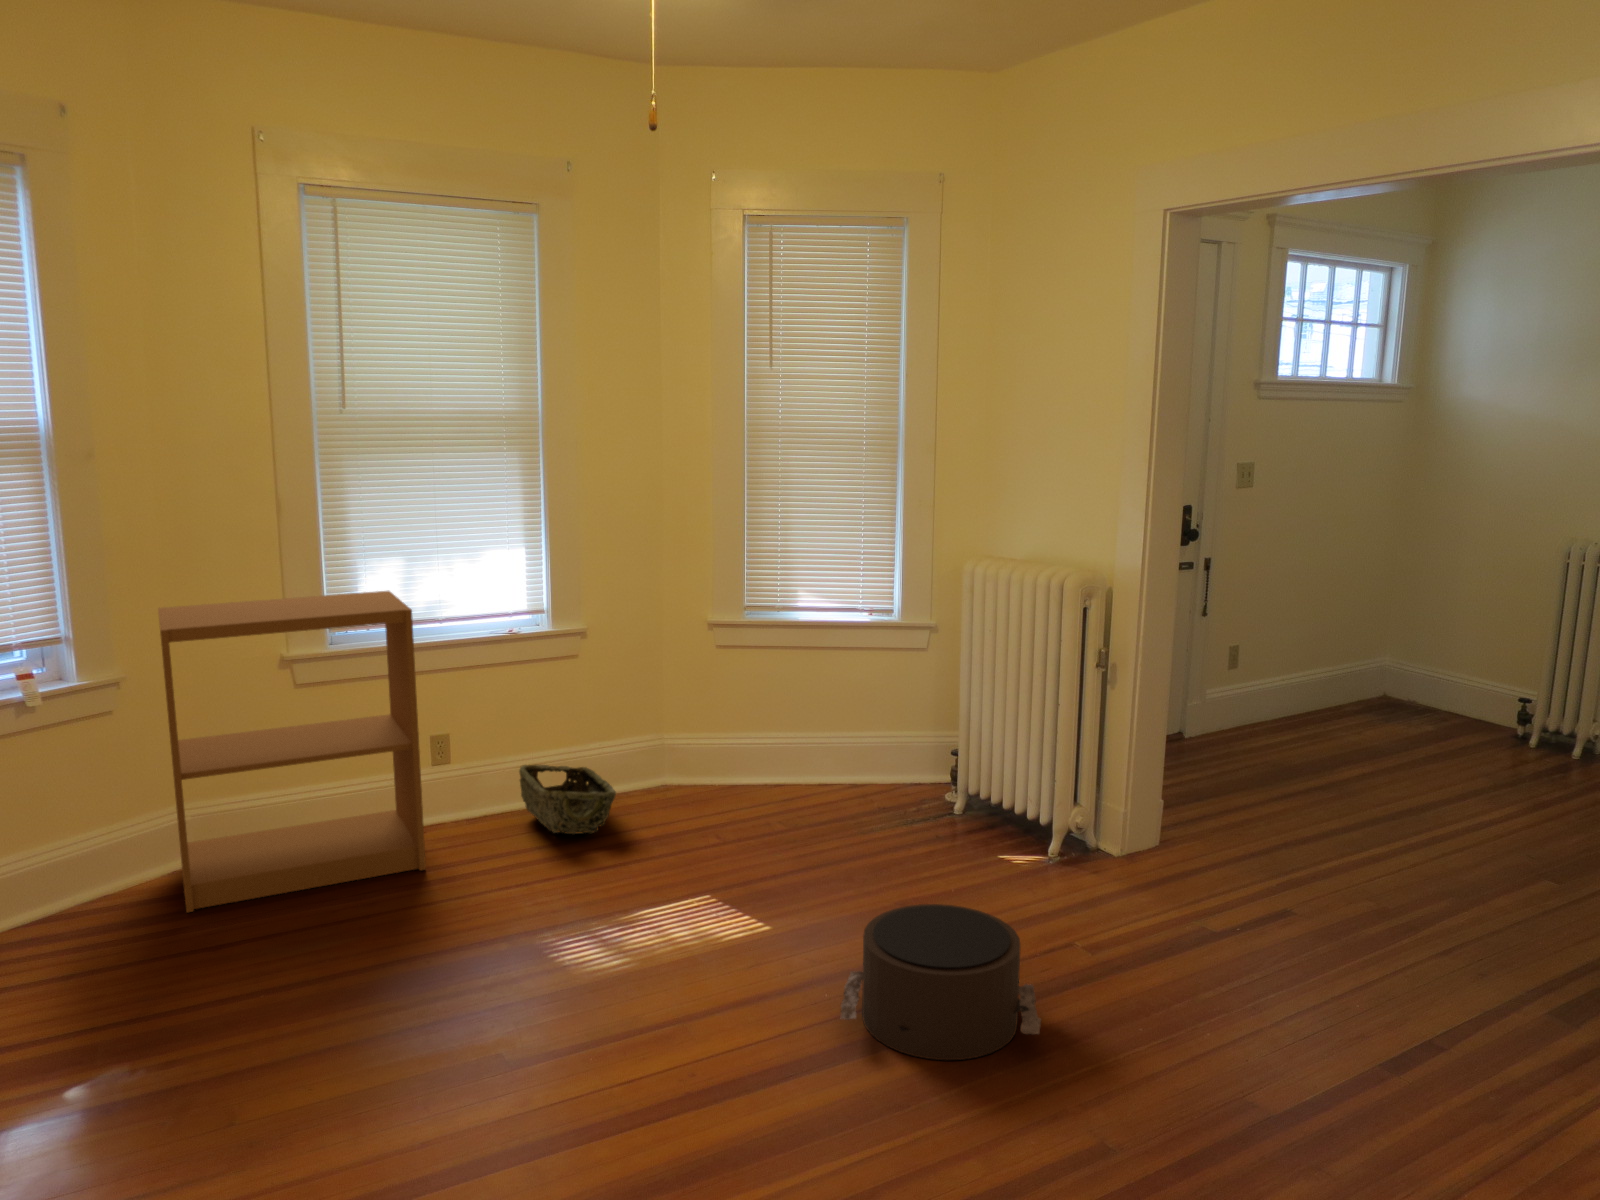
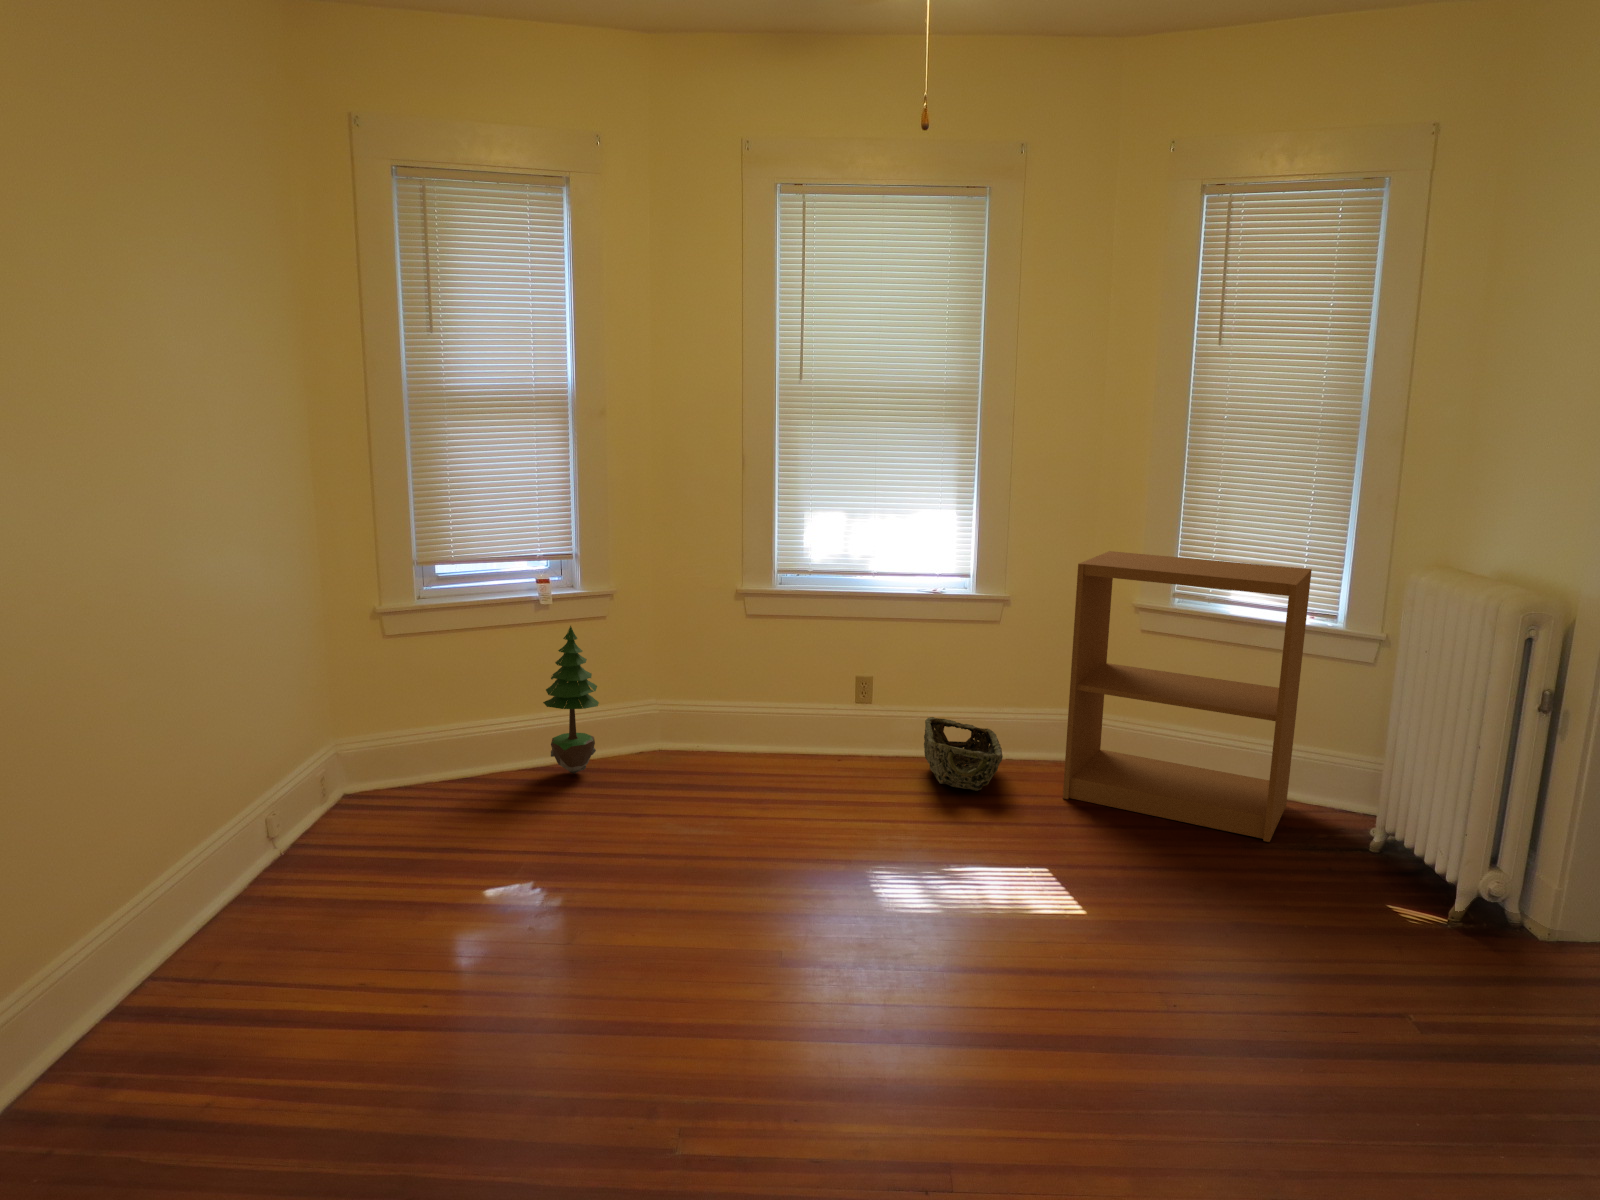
bookshelf: present [158,591,426,912] -> present [1063,551,1312,842]
potted tree: none [48,728,129,914] -> present [543,626,599,774]
pouf: present [840,904,1041,1060] -> none [1109,927,1365,1119]

